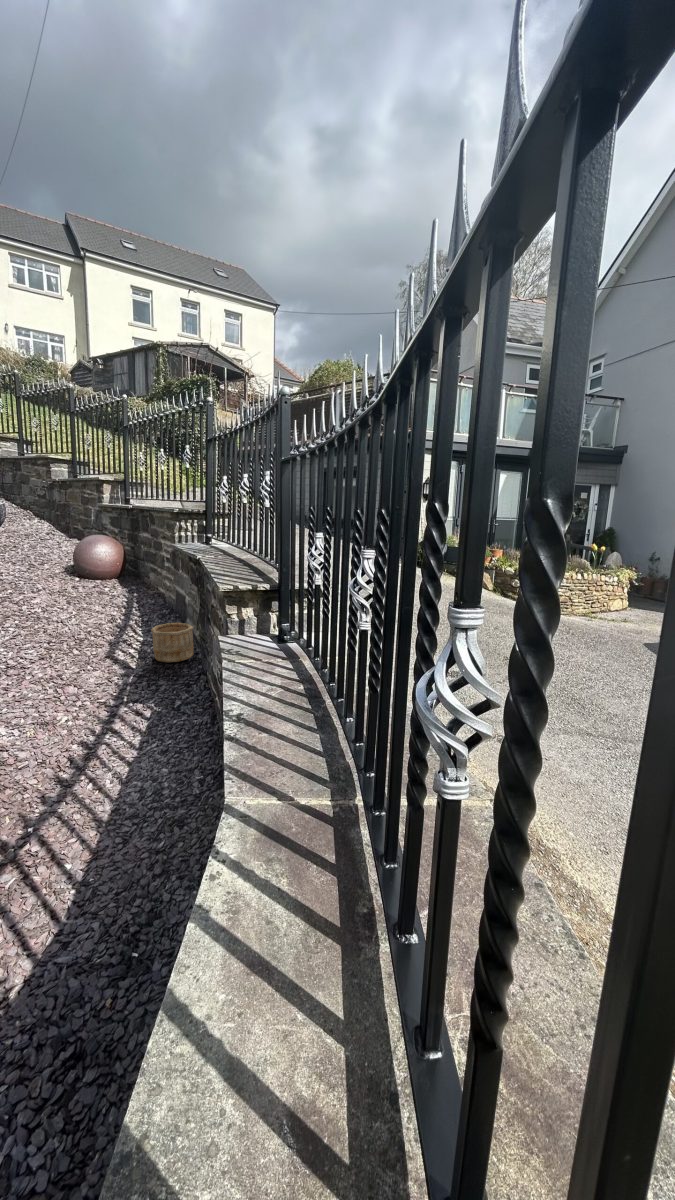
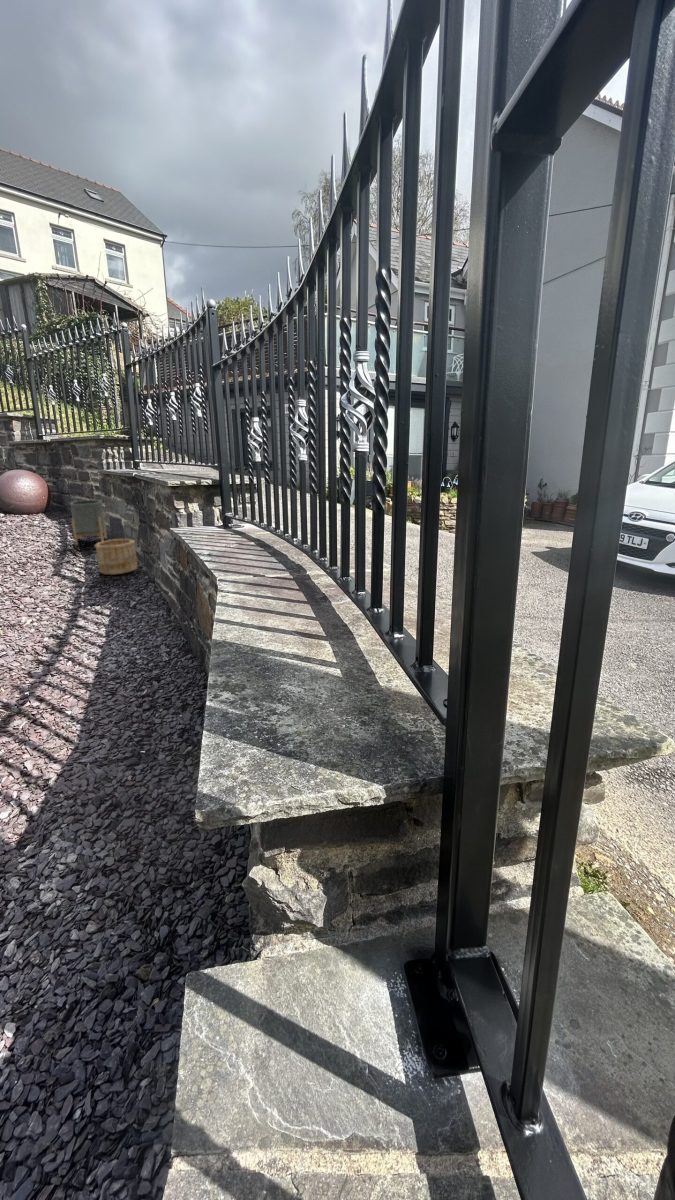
planter: none [137,574,172,620] -> present [71,500,107,545]

